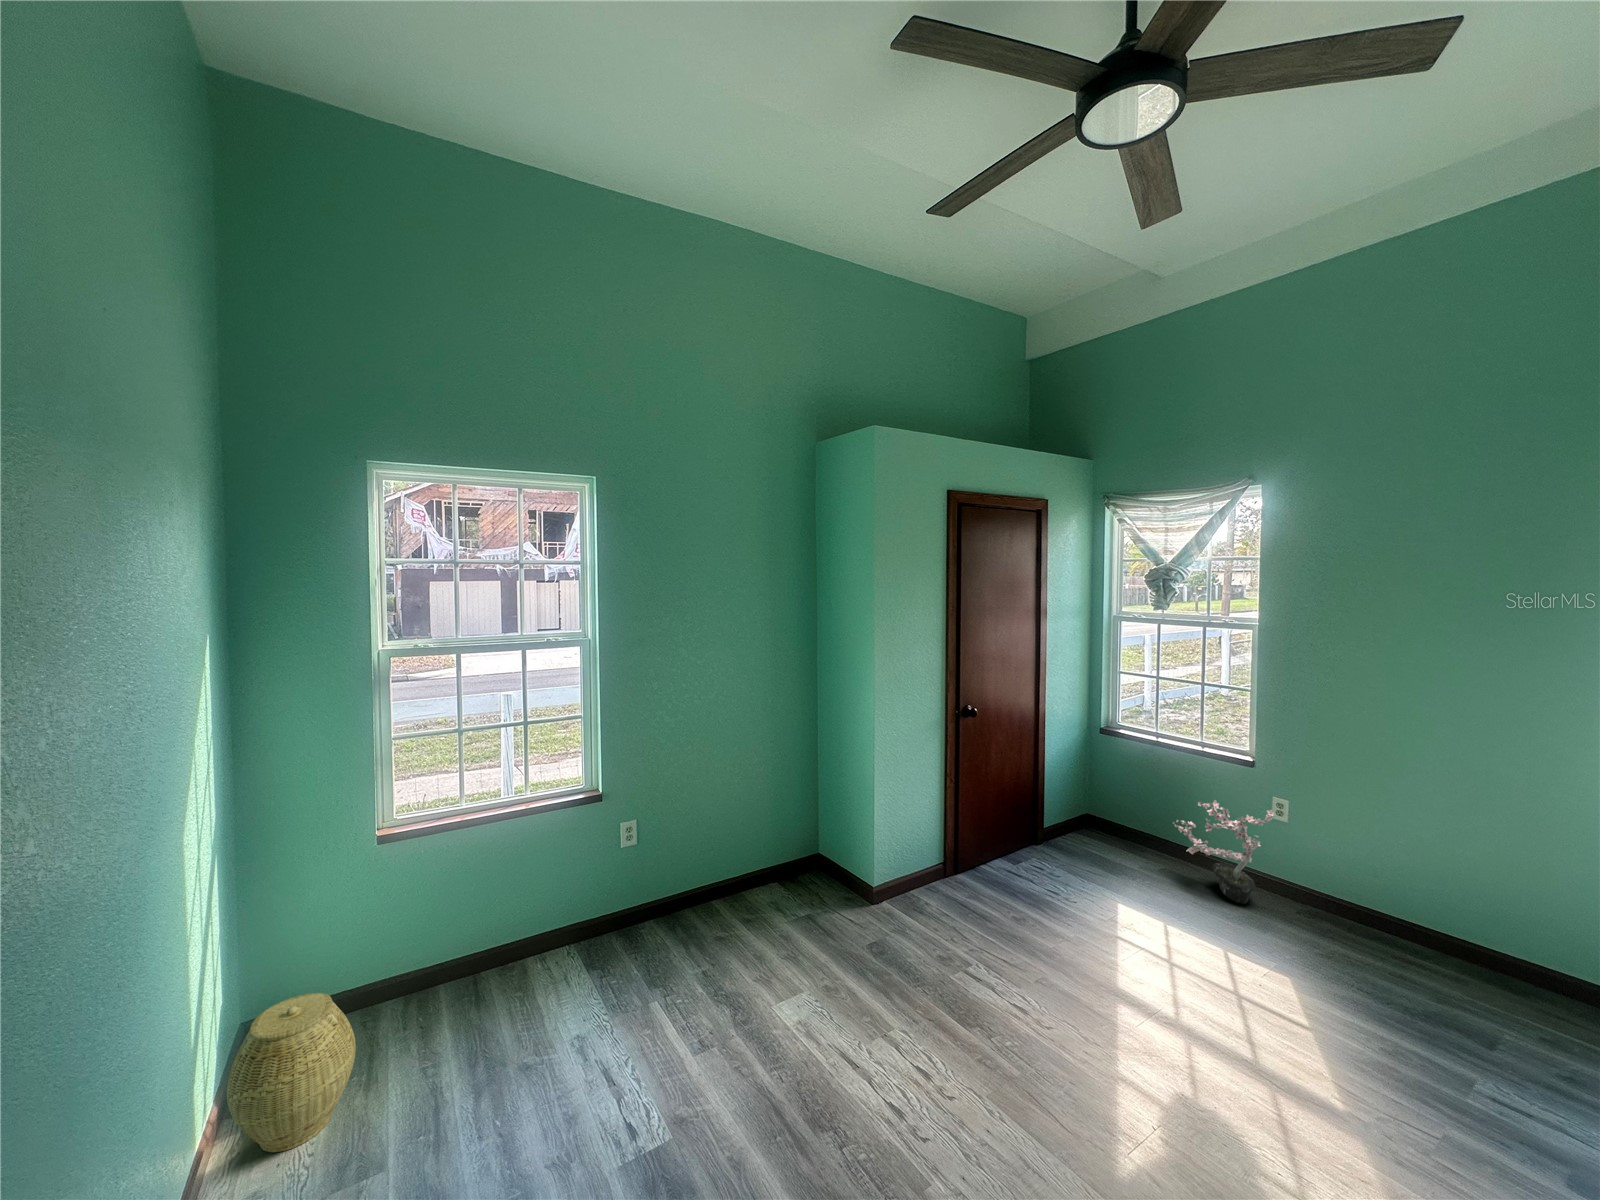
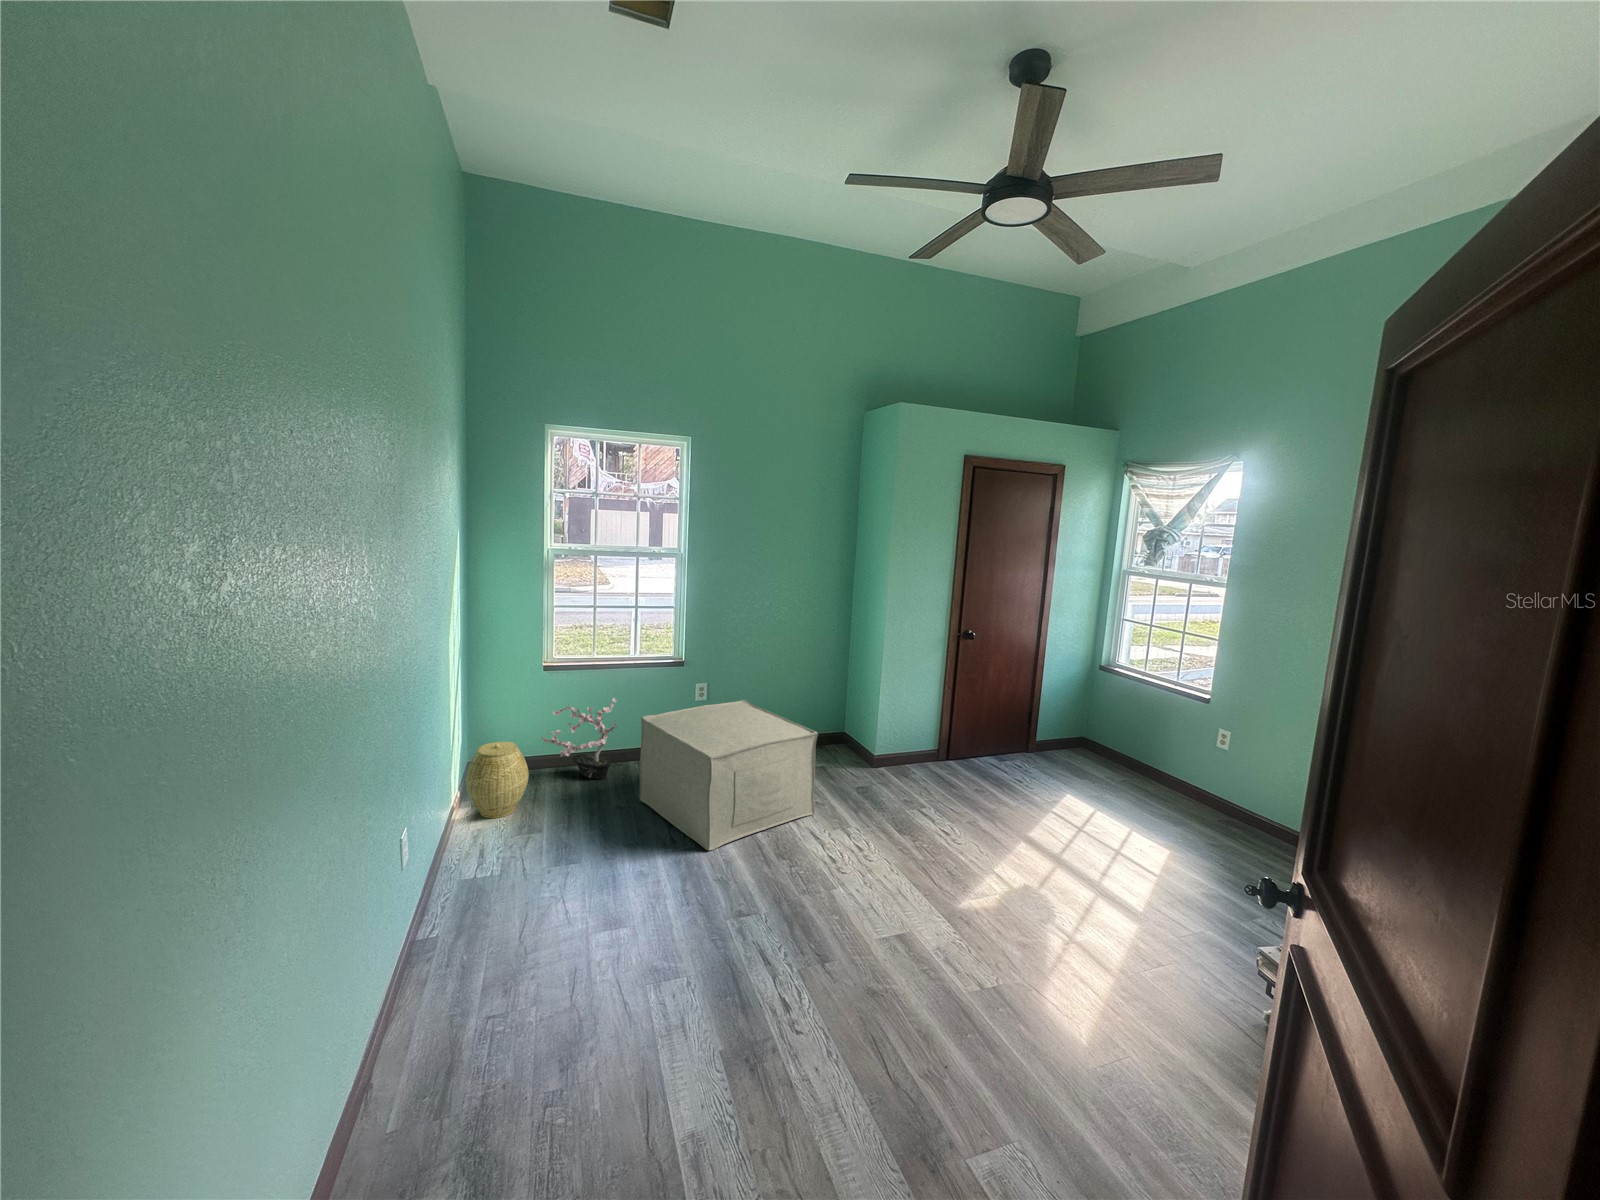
potted plant: present [1173,800,1274,904] -> present [540,698,617,779]
ottoman: none [553,841,831,1141] -> present [639,700,818,850]

